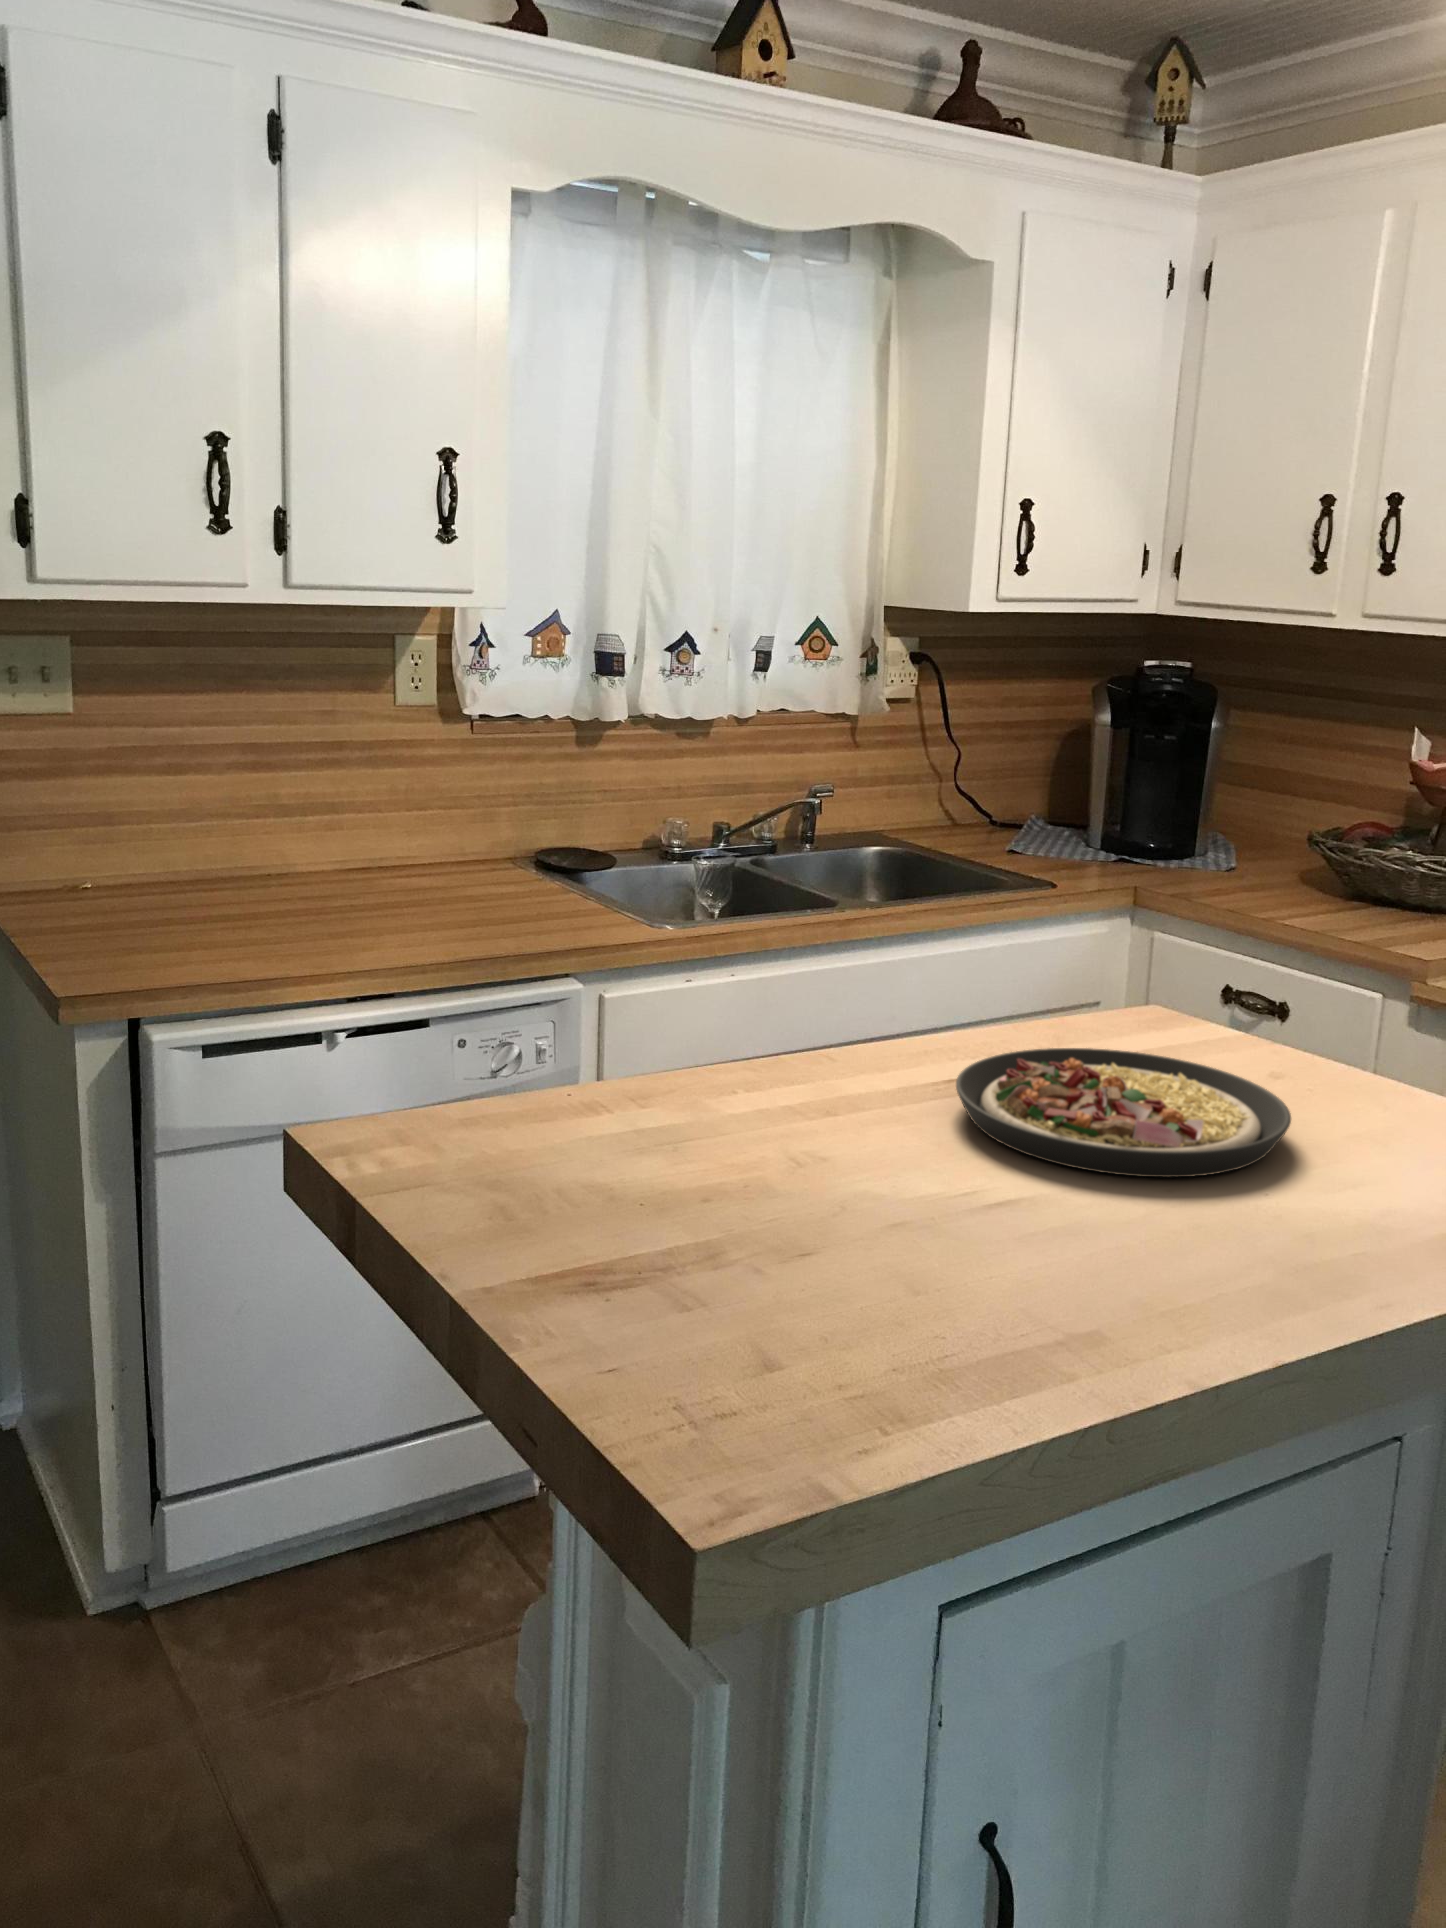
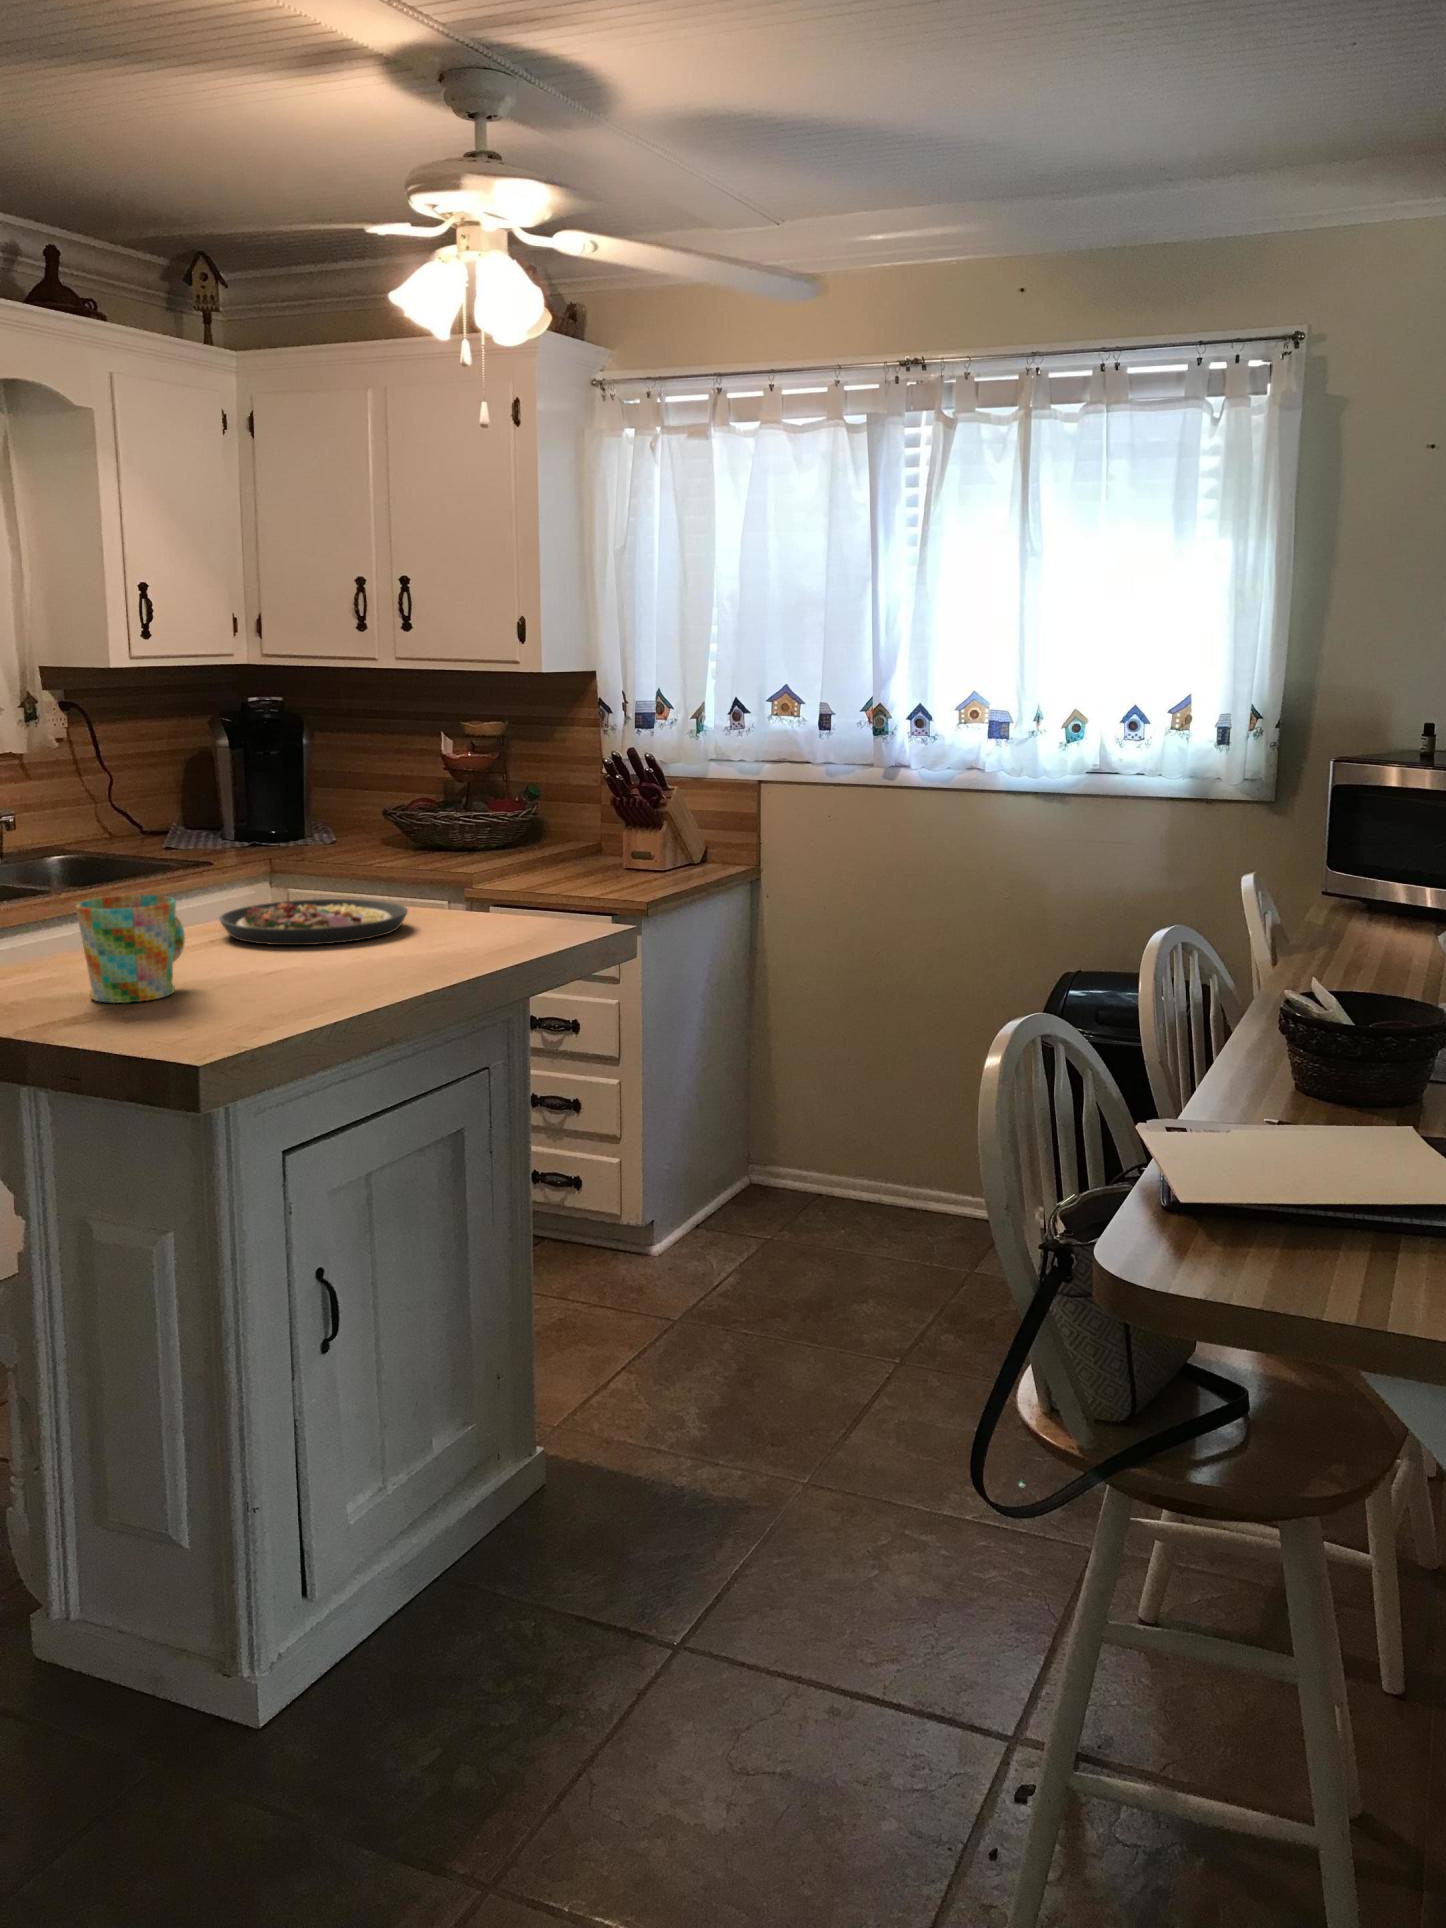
mug: none [636,1077,834,1301] -> present [76,895,185,1003]

